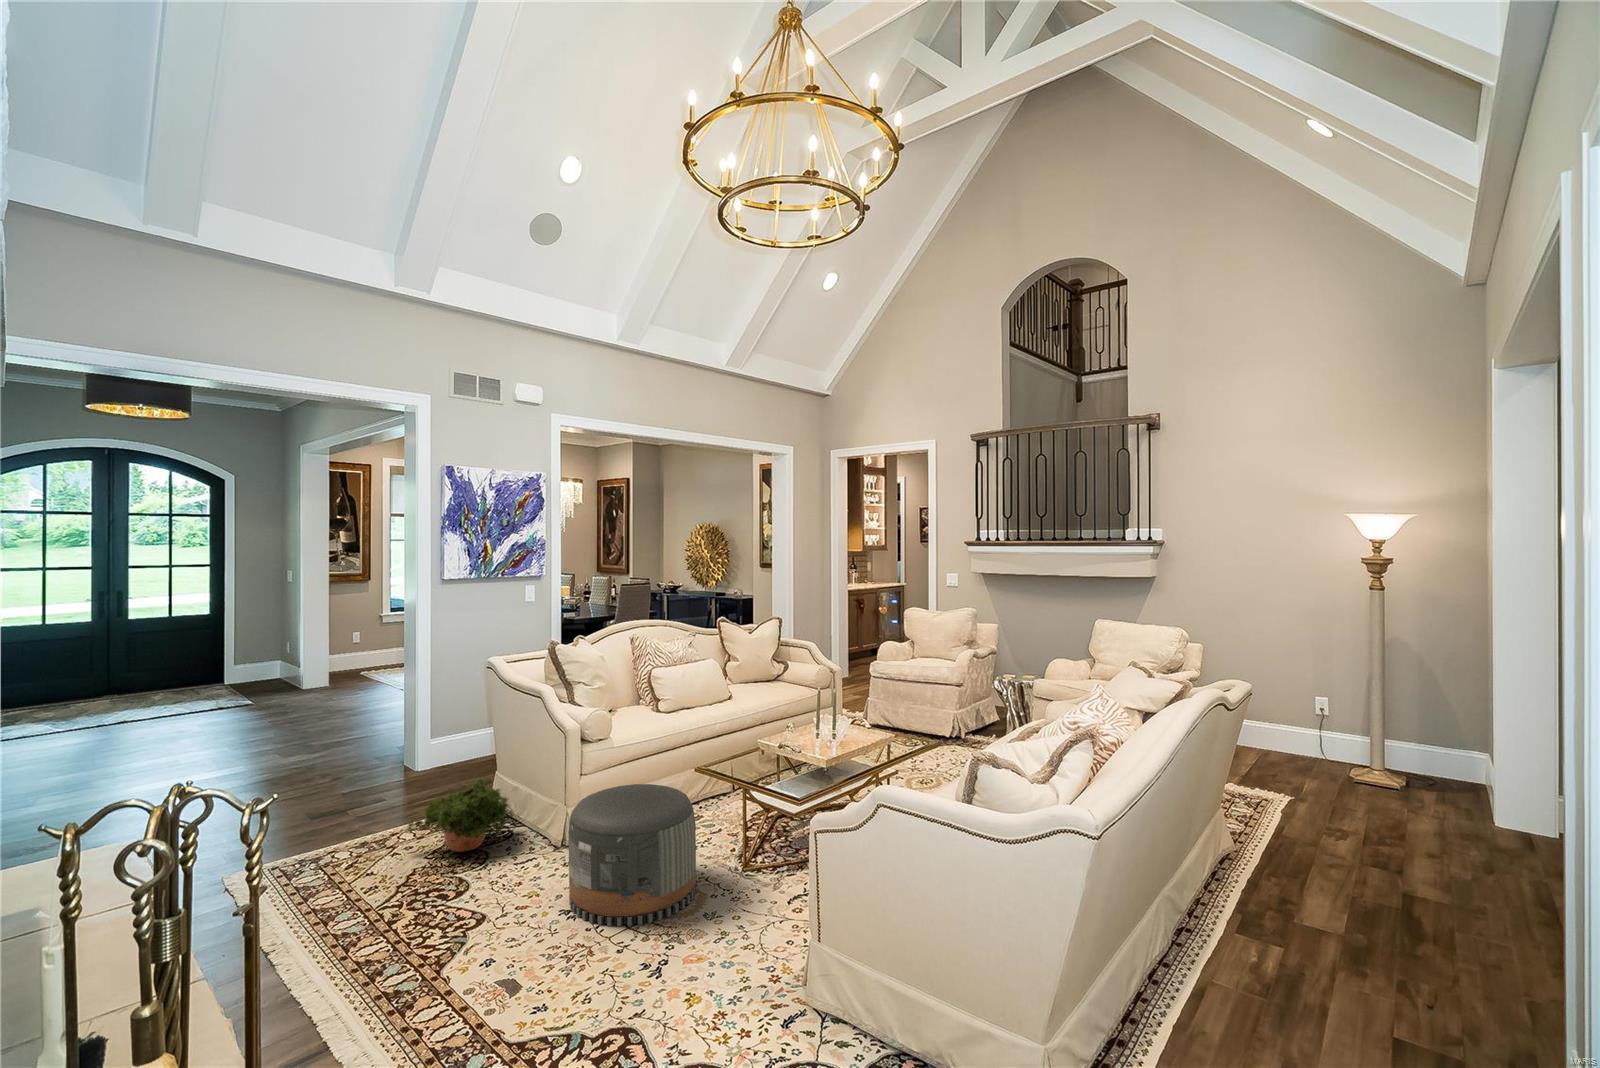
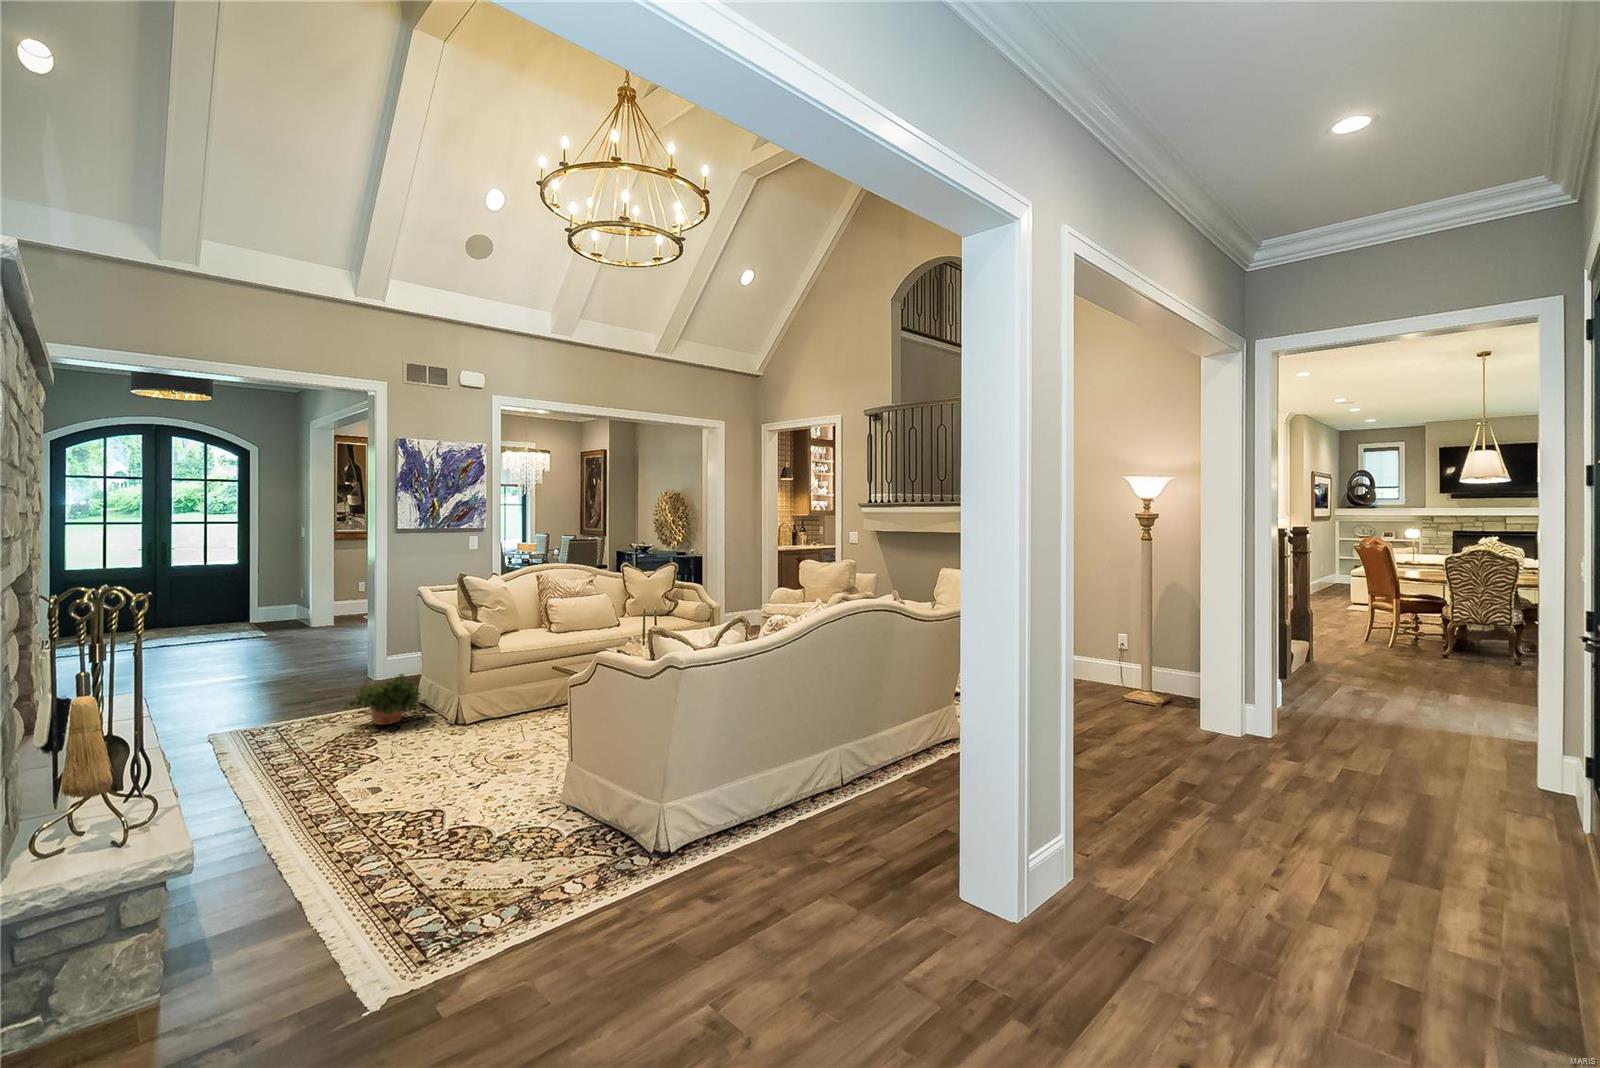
pouf: present [568,784,696,927] -> none [440,673,538,765]

